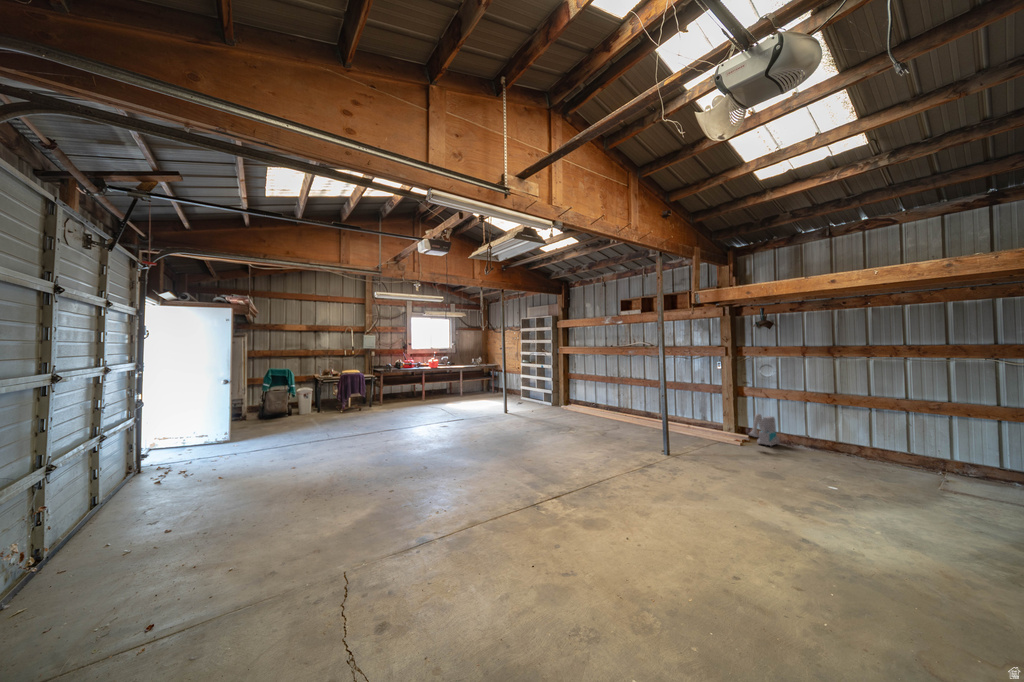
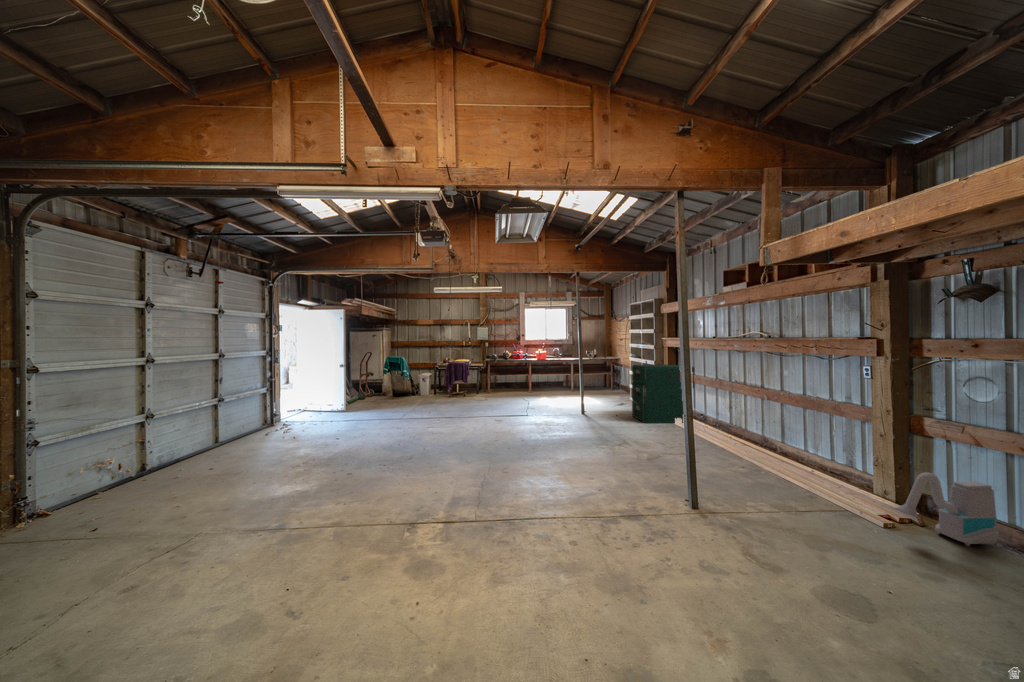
filing cabinet: none [542,367,588,414] -> present [632,365,695,423]

